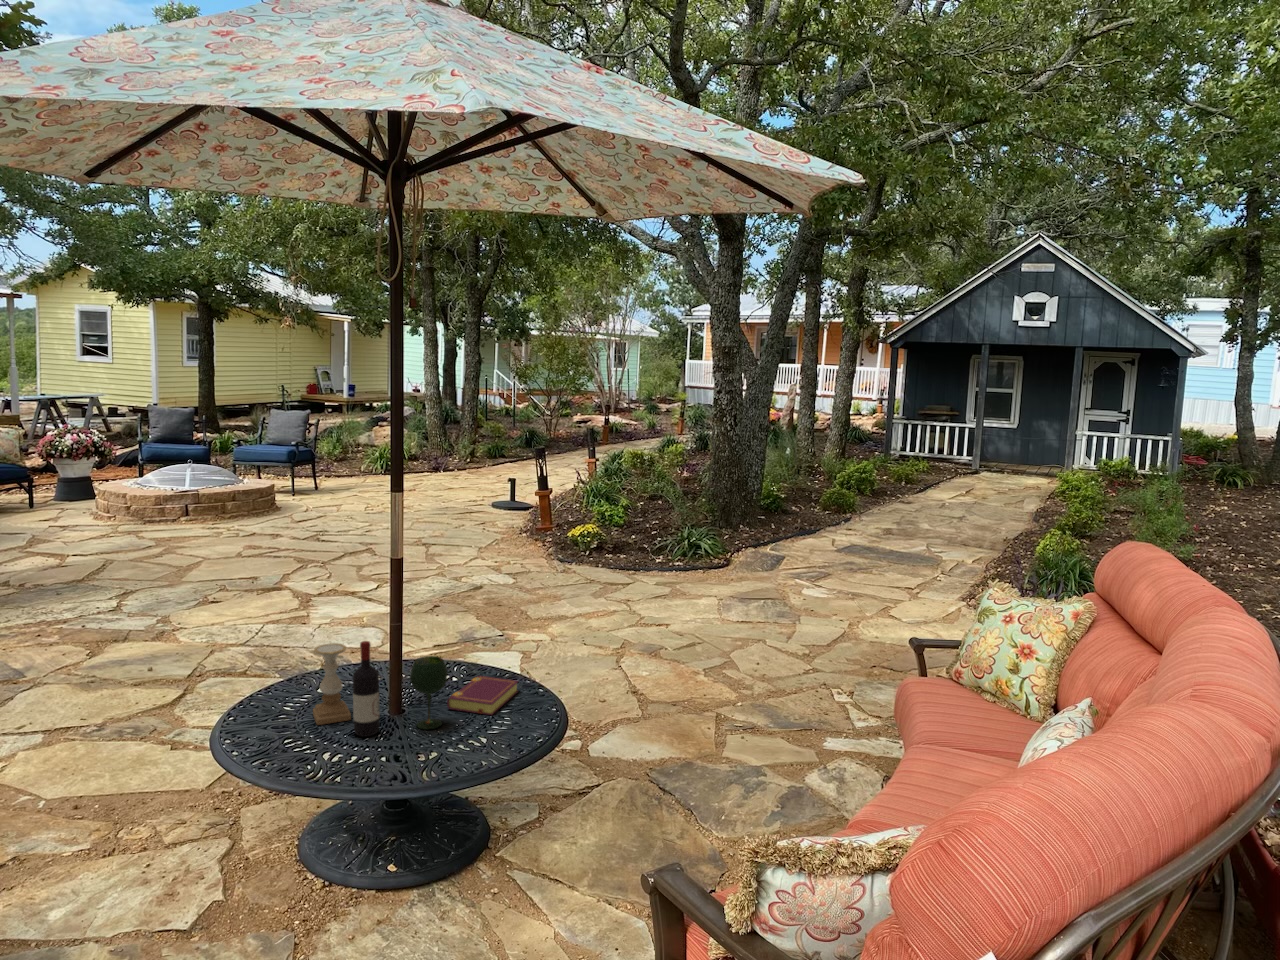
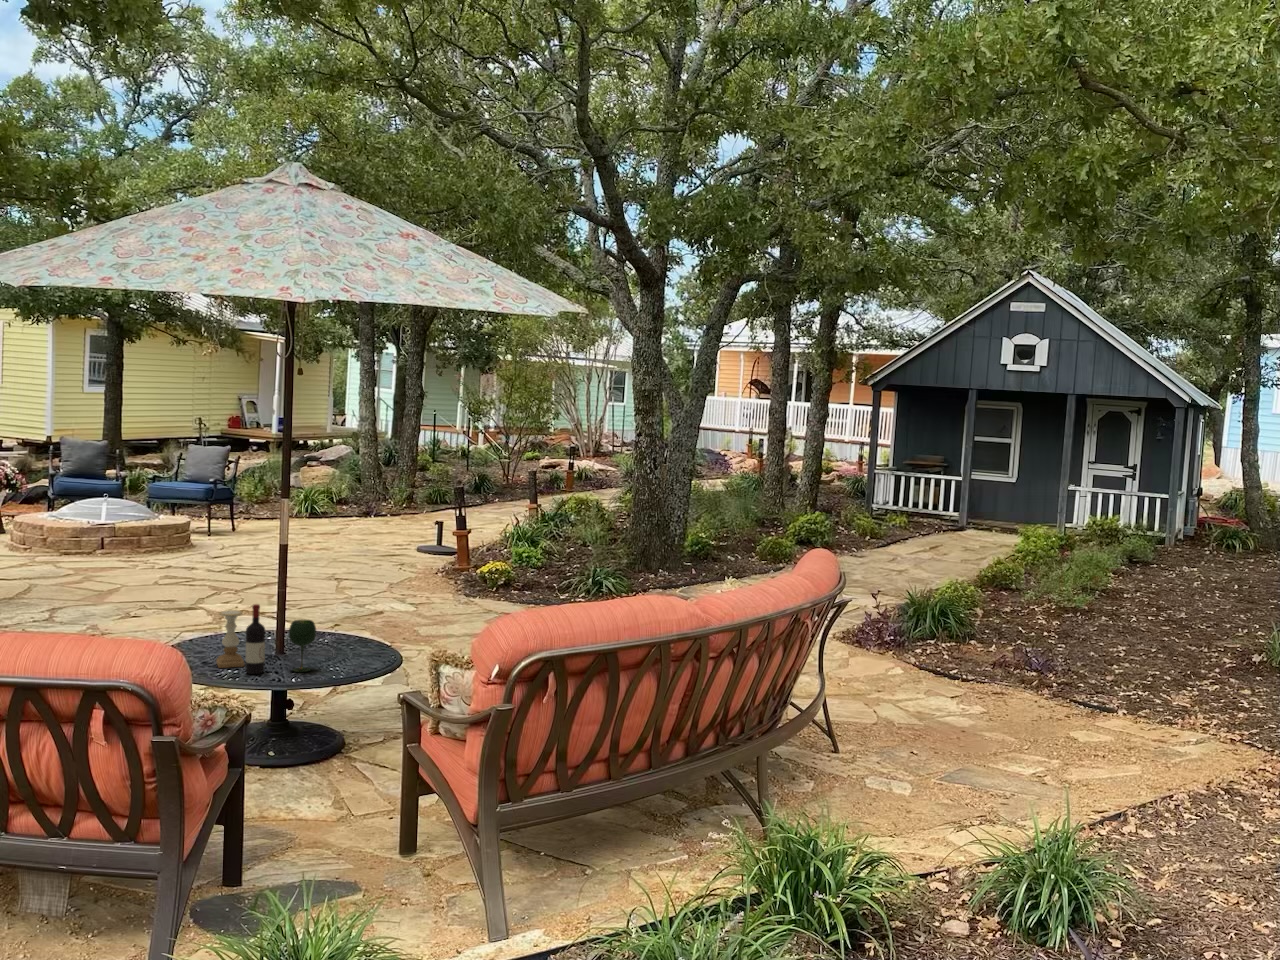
book: present [447,676,518,715] -> none [317,645,376,667]

